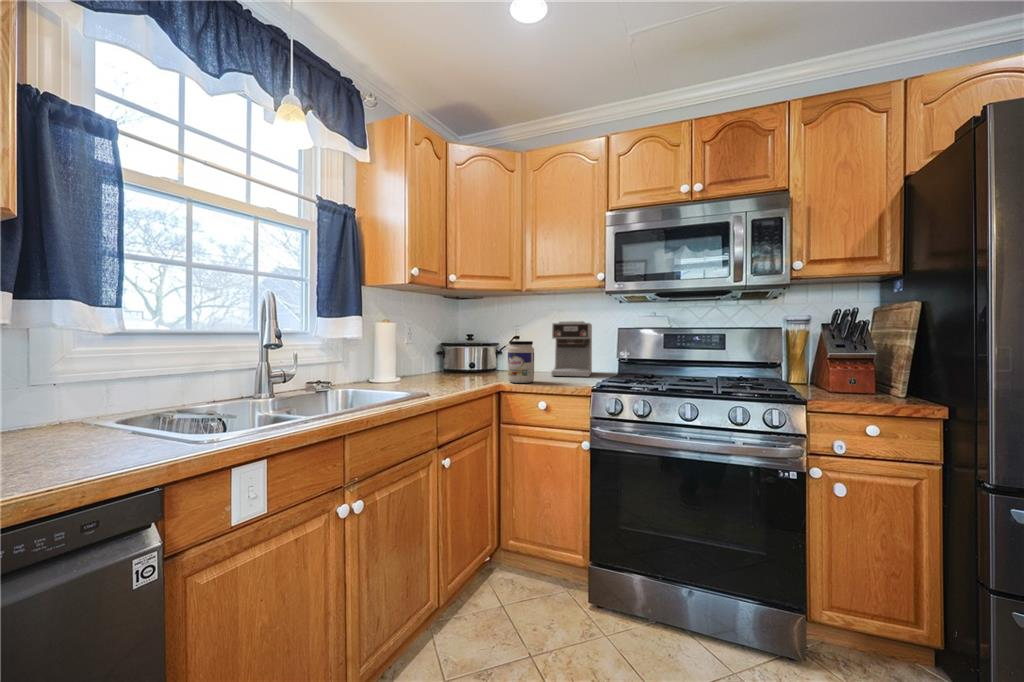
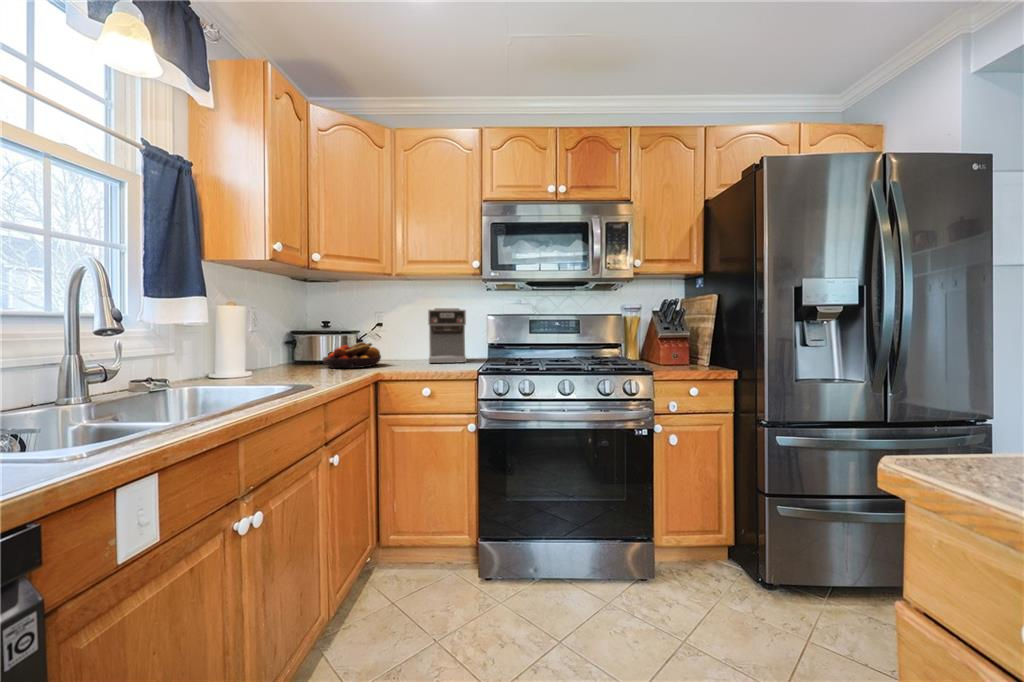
jar: present [508,341,534,383] -> none [388,327,416,371]
fruit bowl: none [458,354,508,378] -> present [322,342,381,368]

